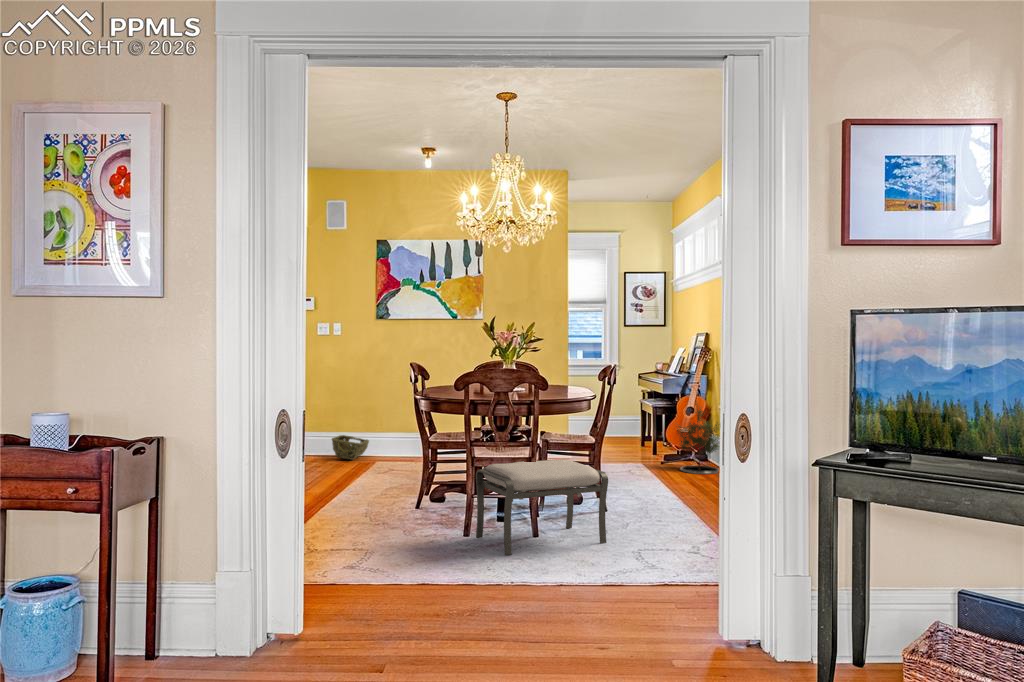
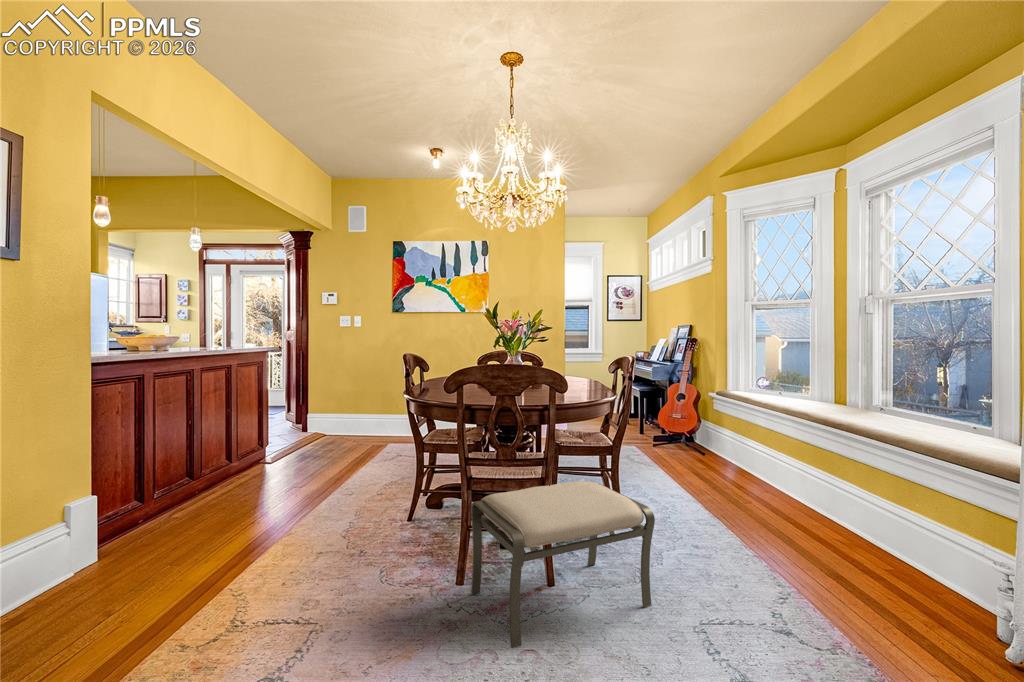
potted tree: present [677,404,719,474] -> none [668,388,718,460]
woven basket: present [332,435,369,460] -> none [348,417,386,441]

